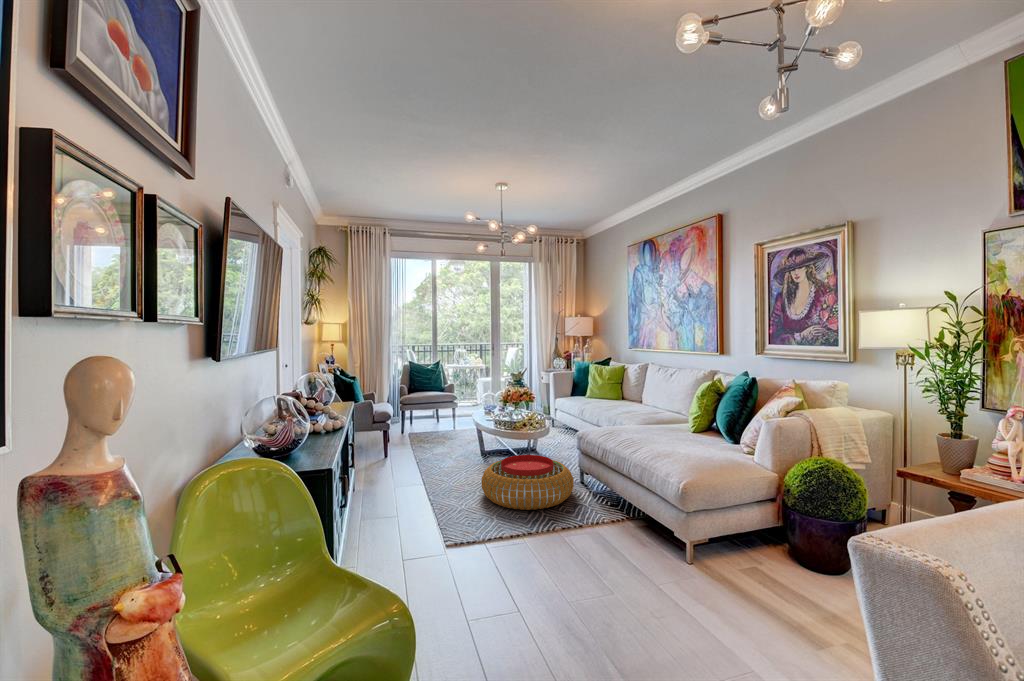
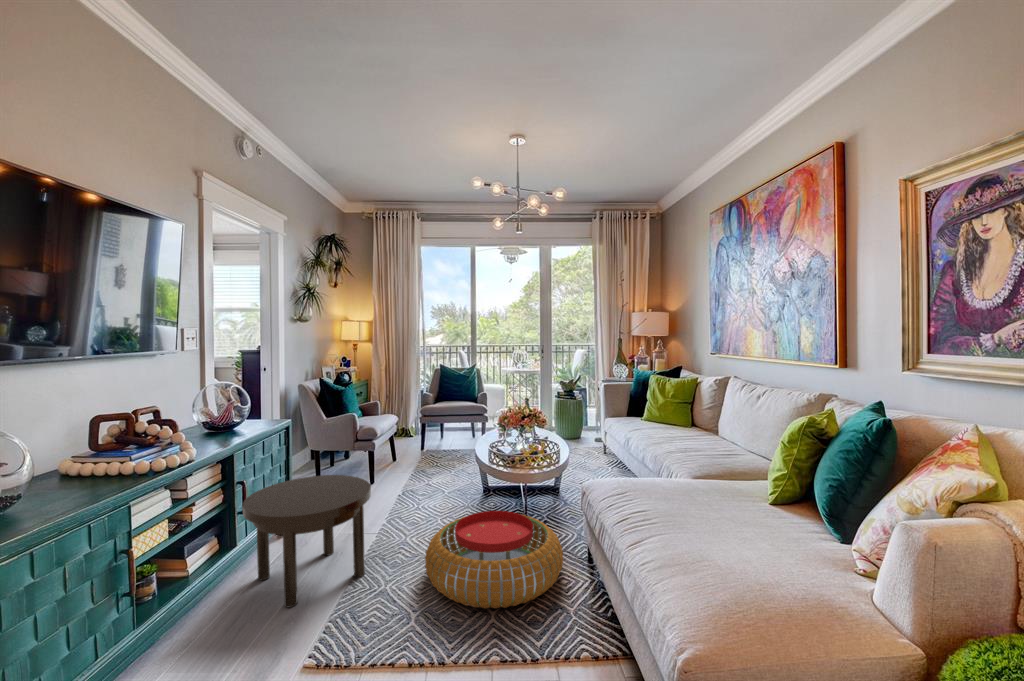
side table: none [354,438,441,524] -> present [243,475,371,607]

